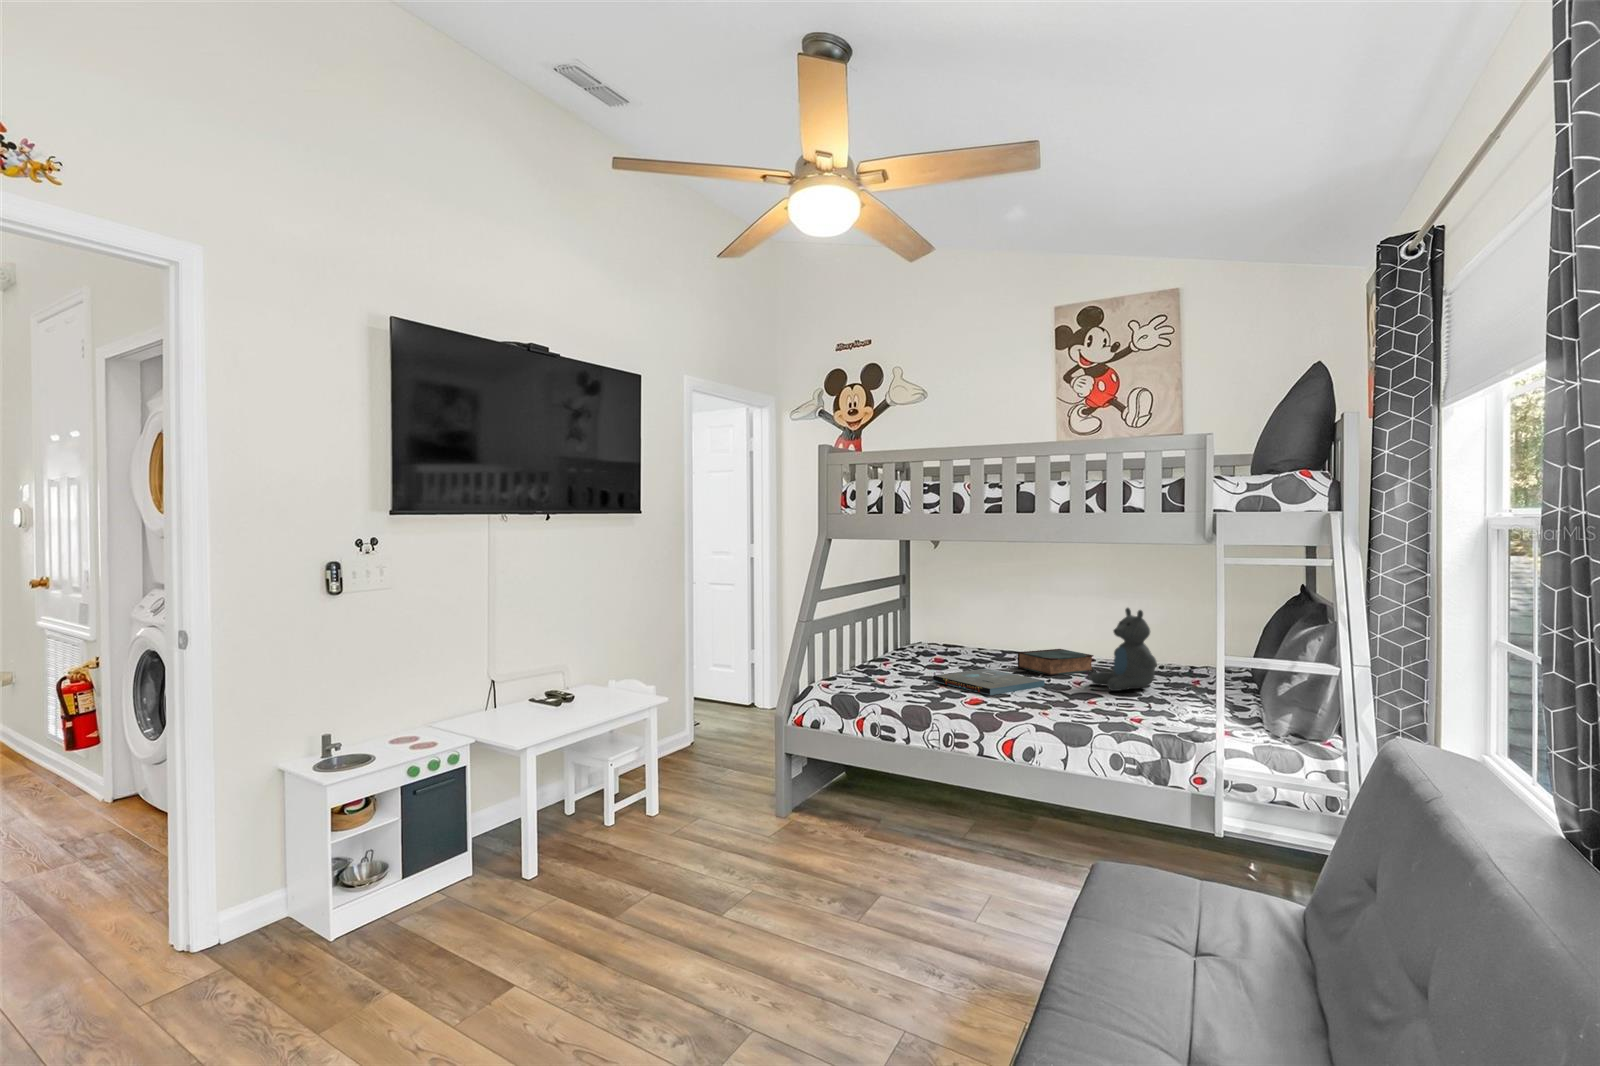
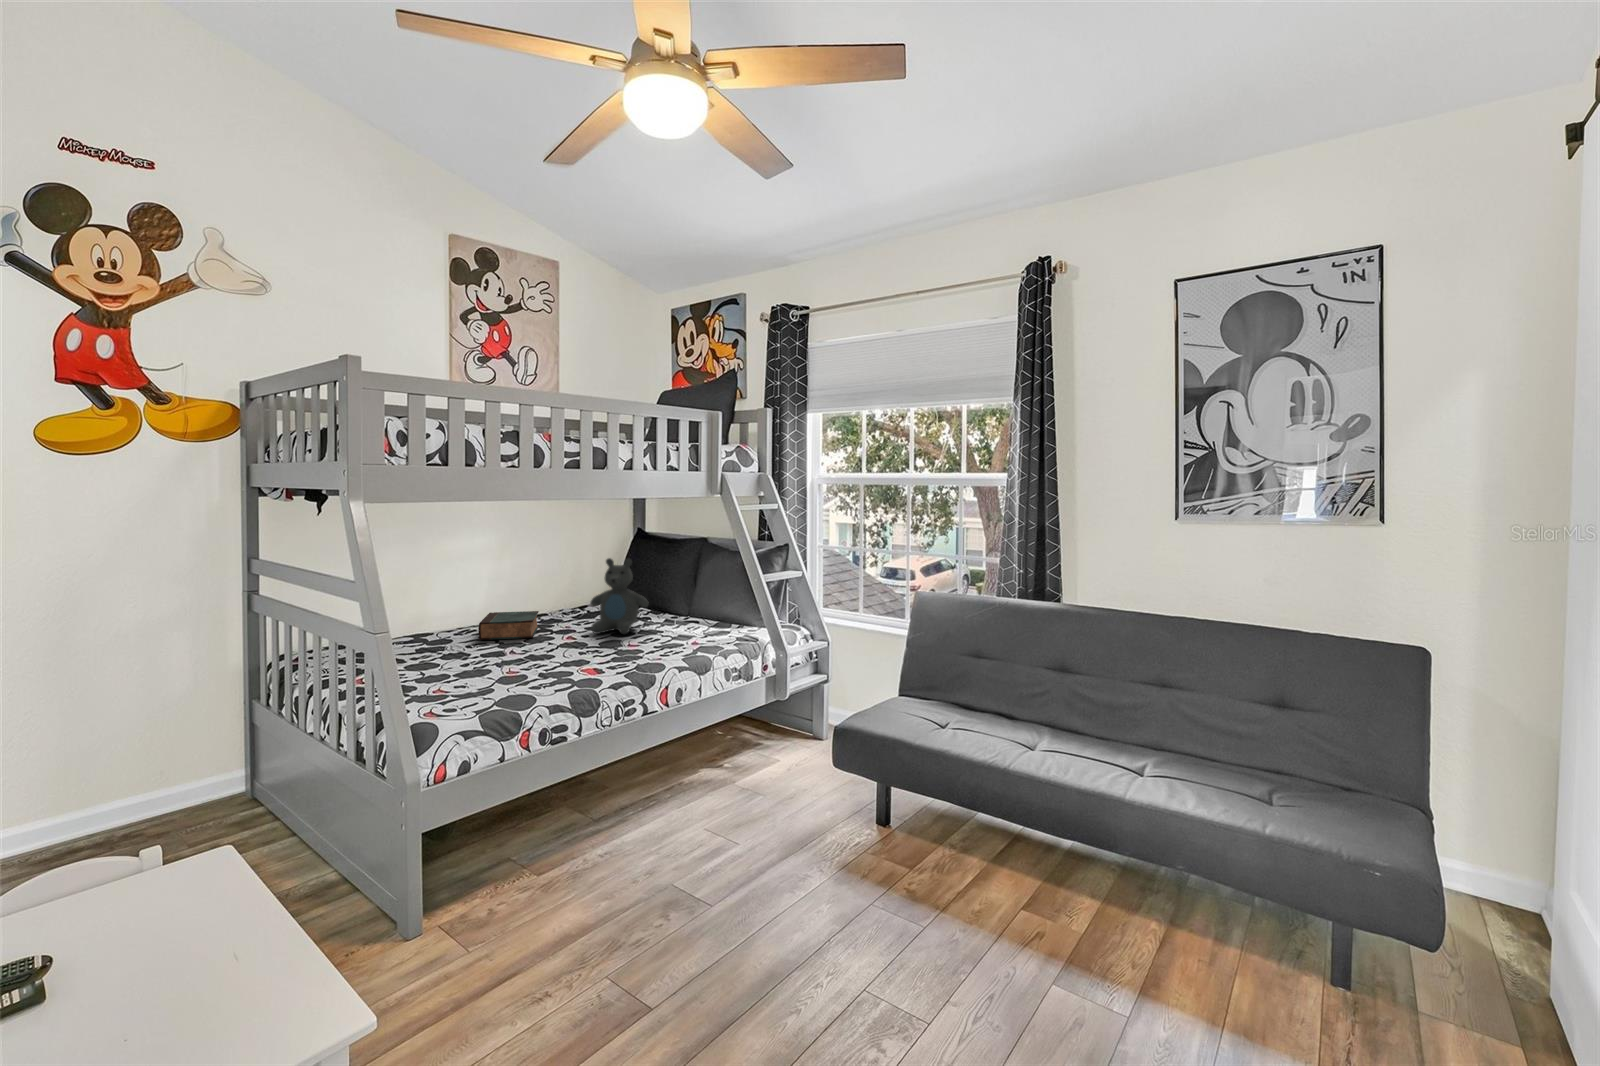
board game: present [933,669,1045,695] -> none [481,640,577,671]

